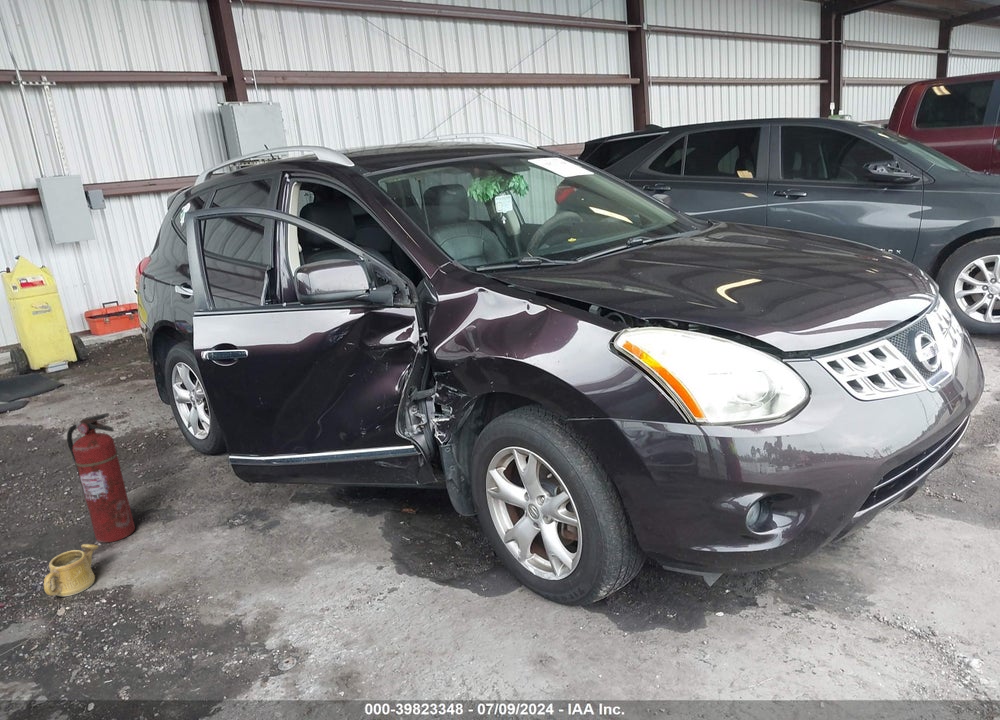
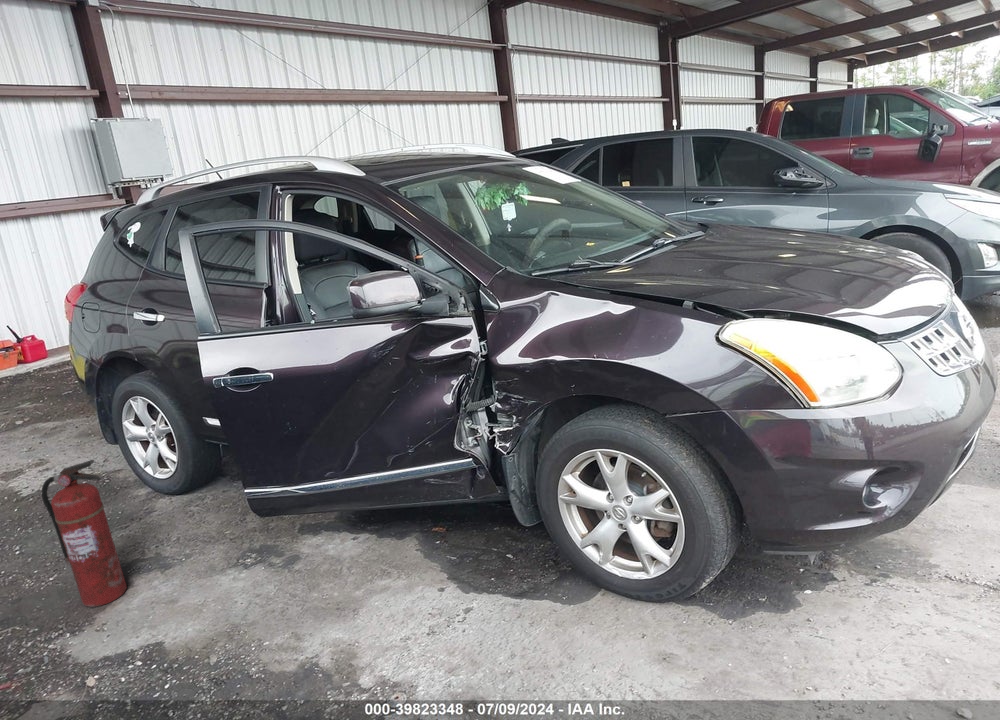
watering can: present [44,544,98,596] -> none [54,611,108,677]

